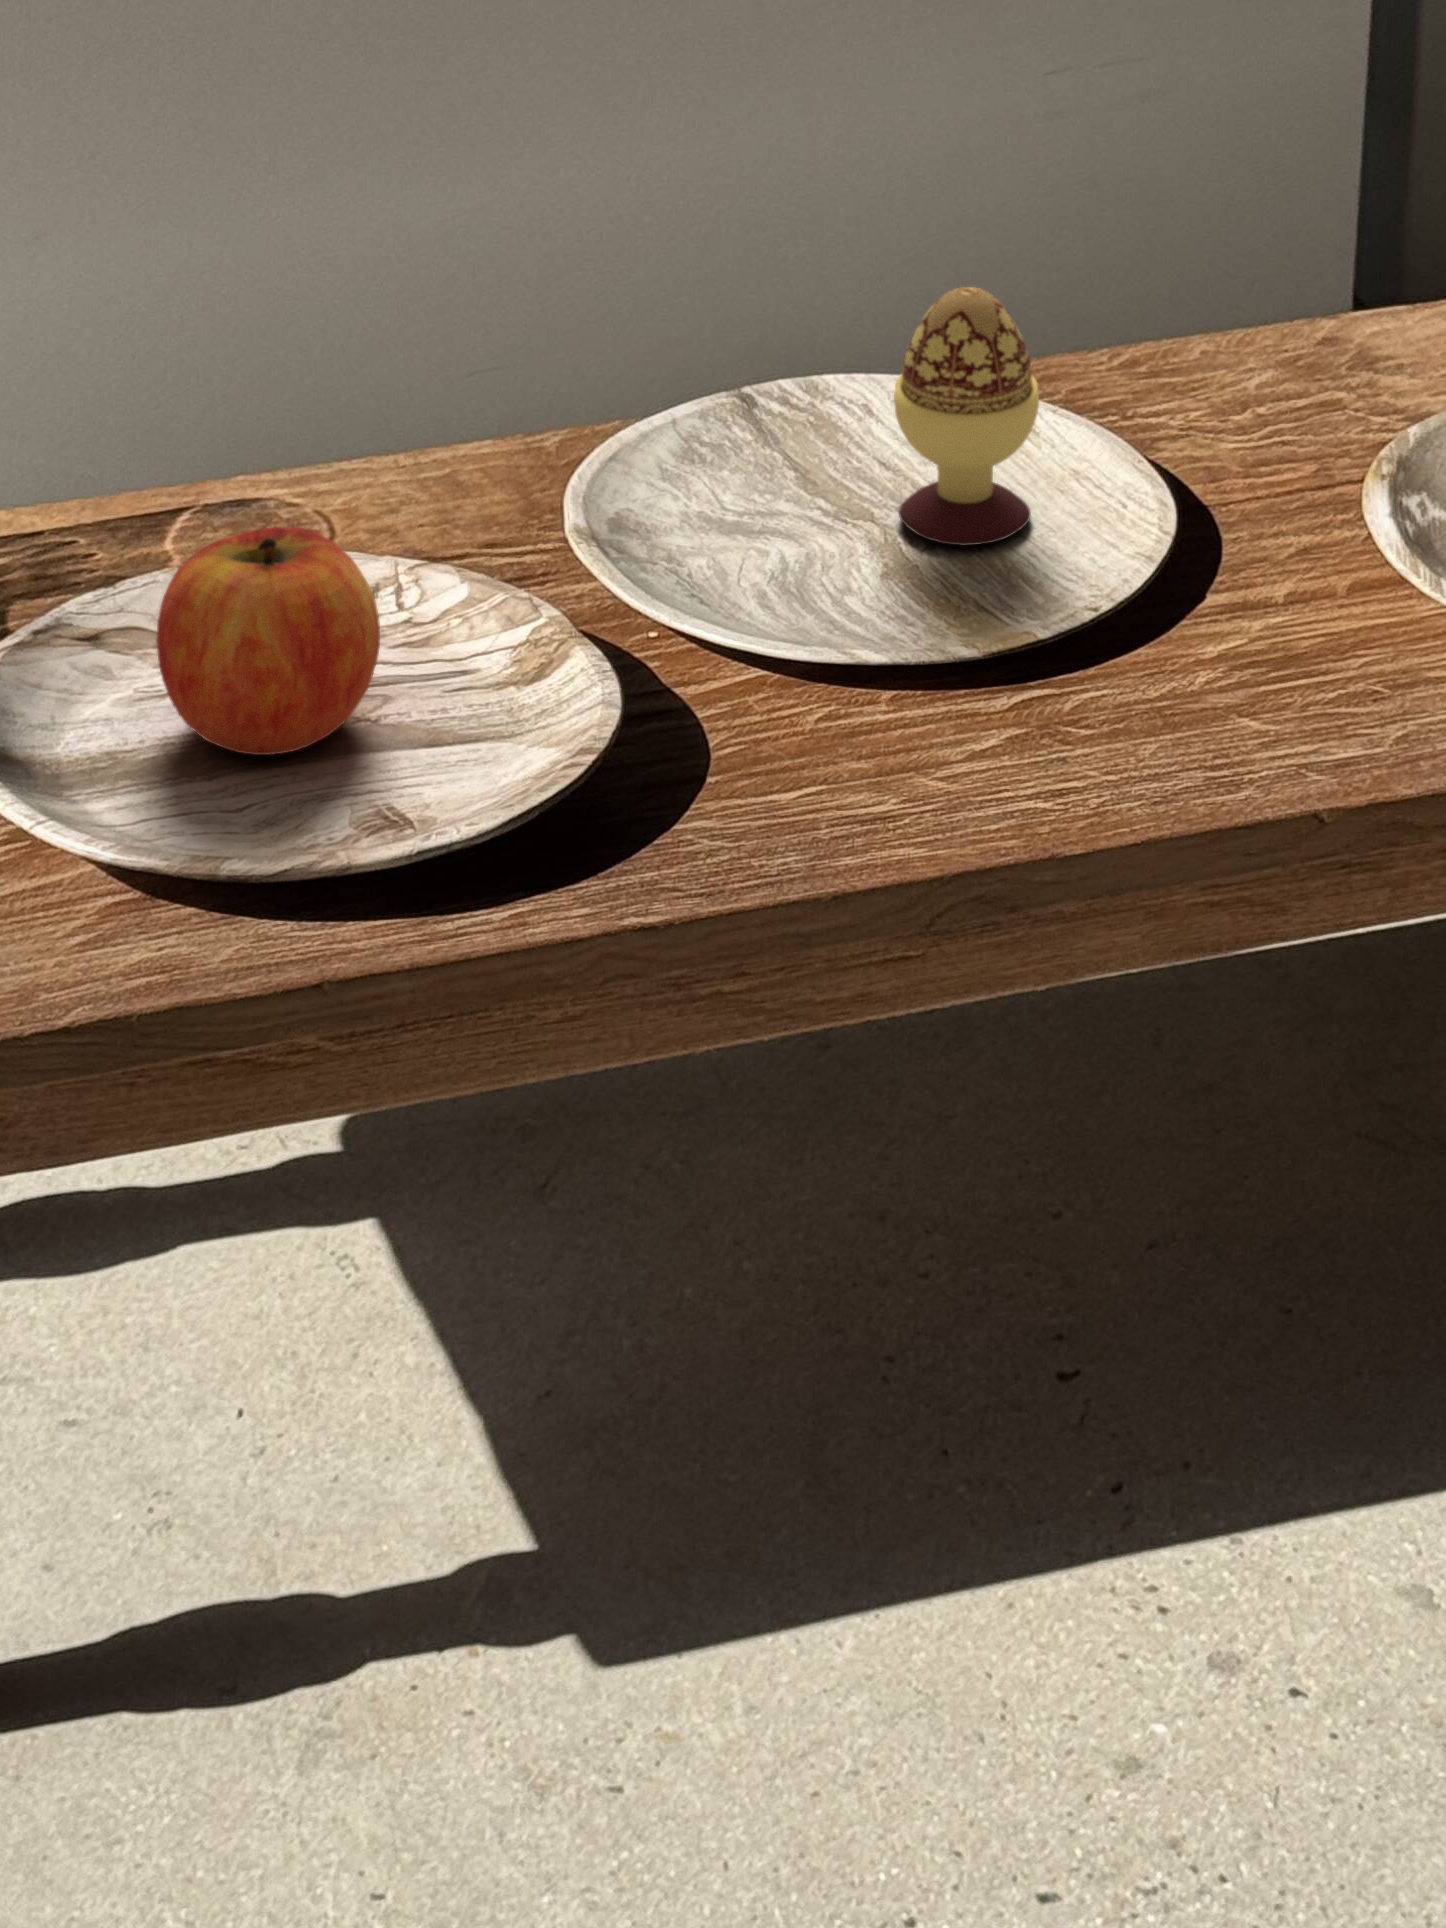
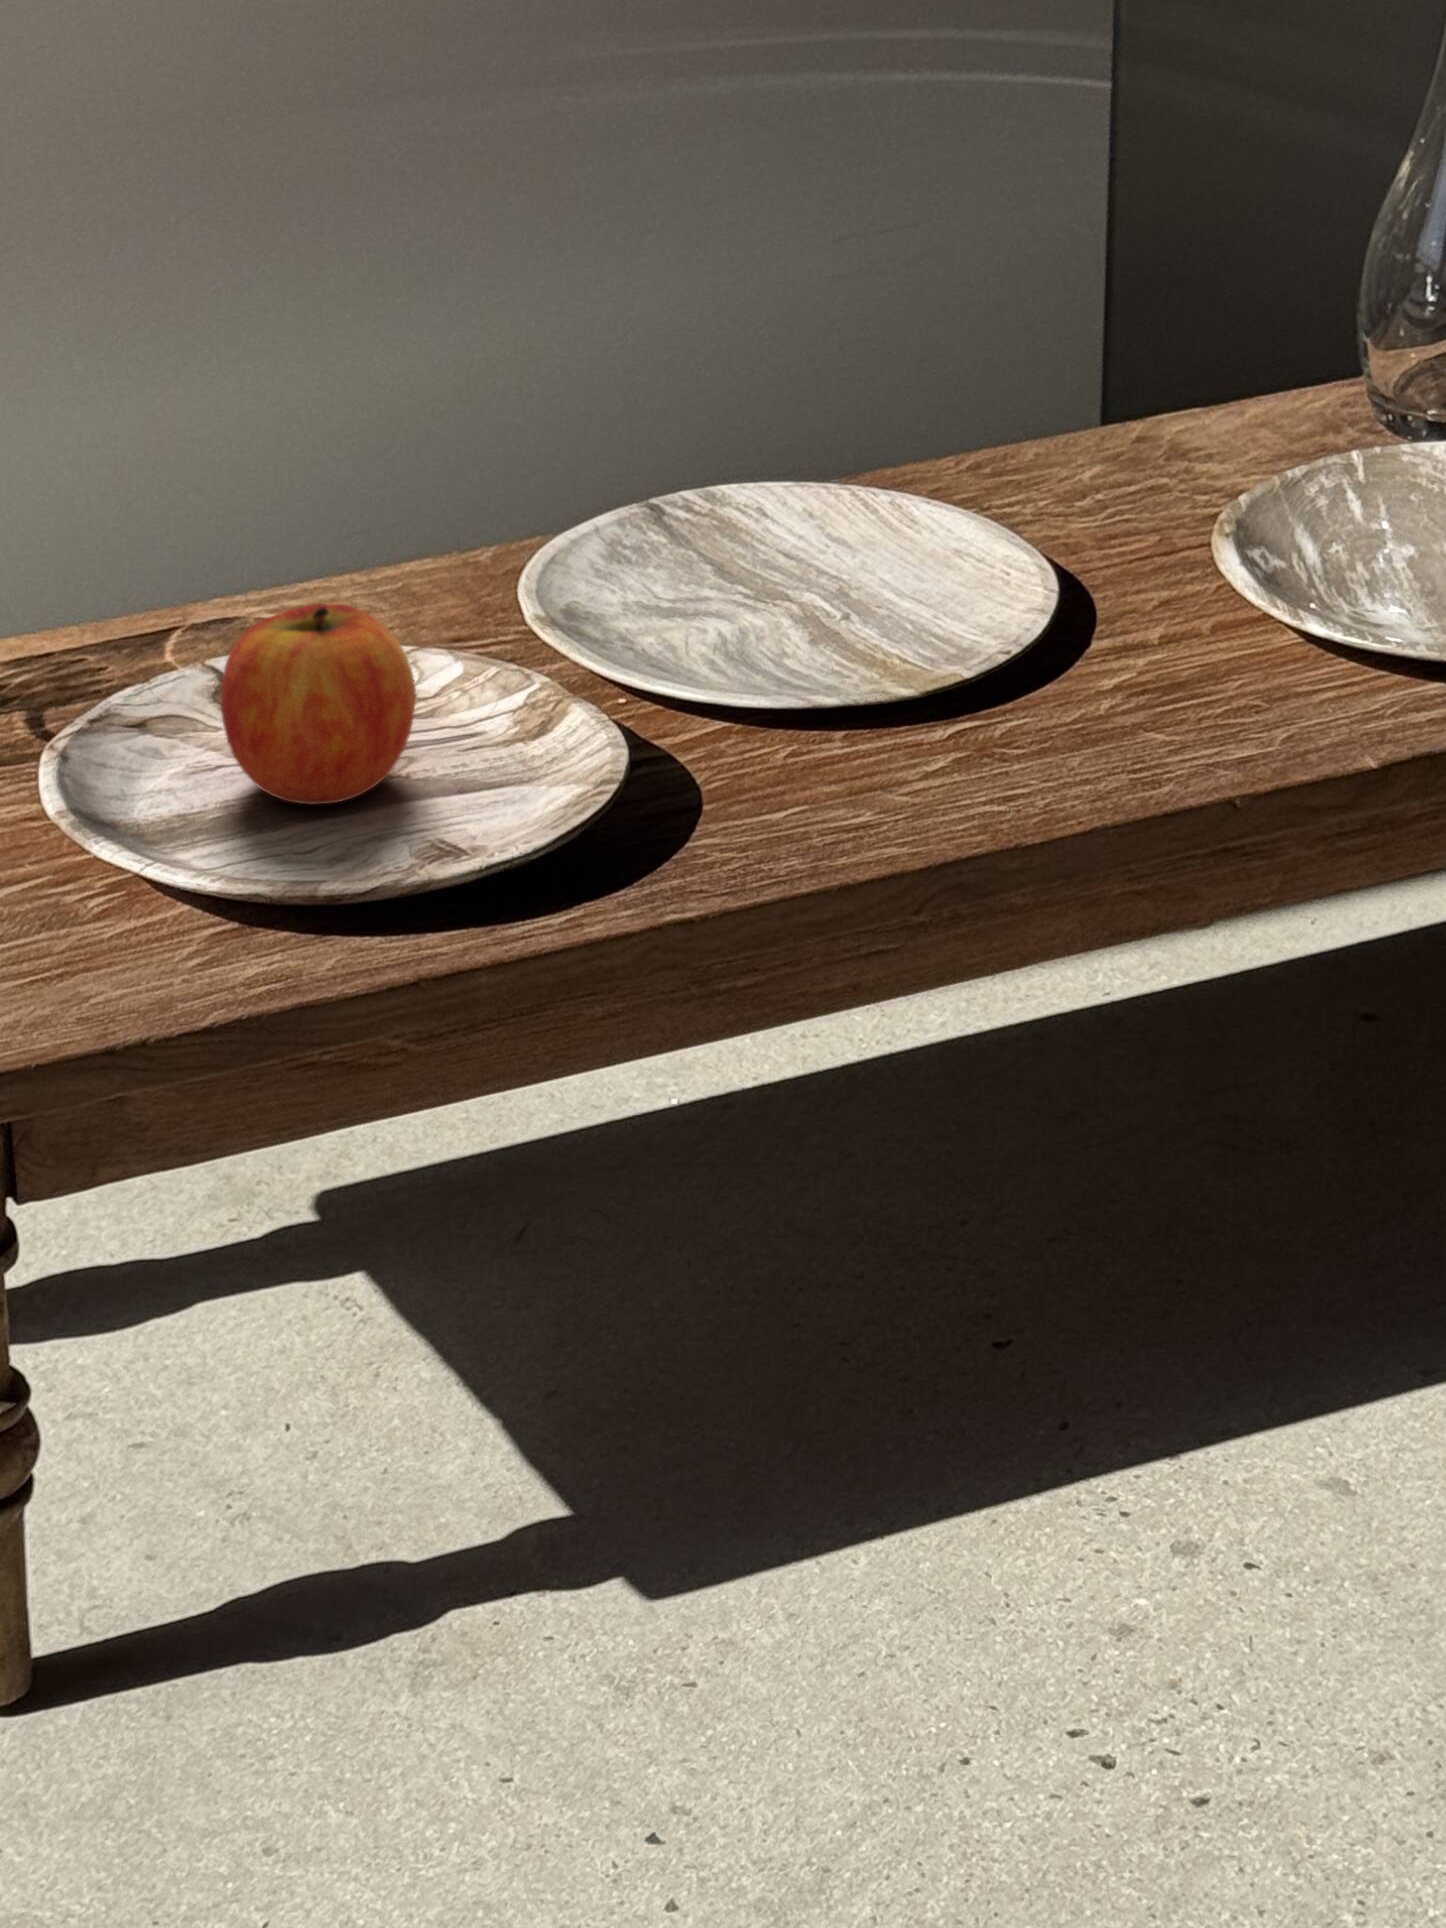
decorative egg: present [894,287,1039,545] -> none [814,379,940,610]

